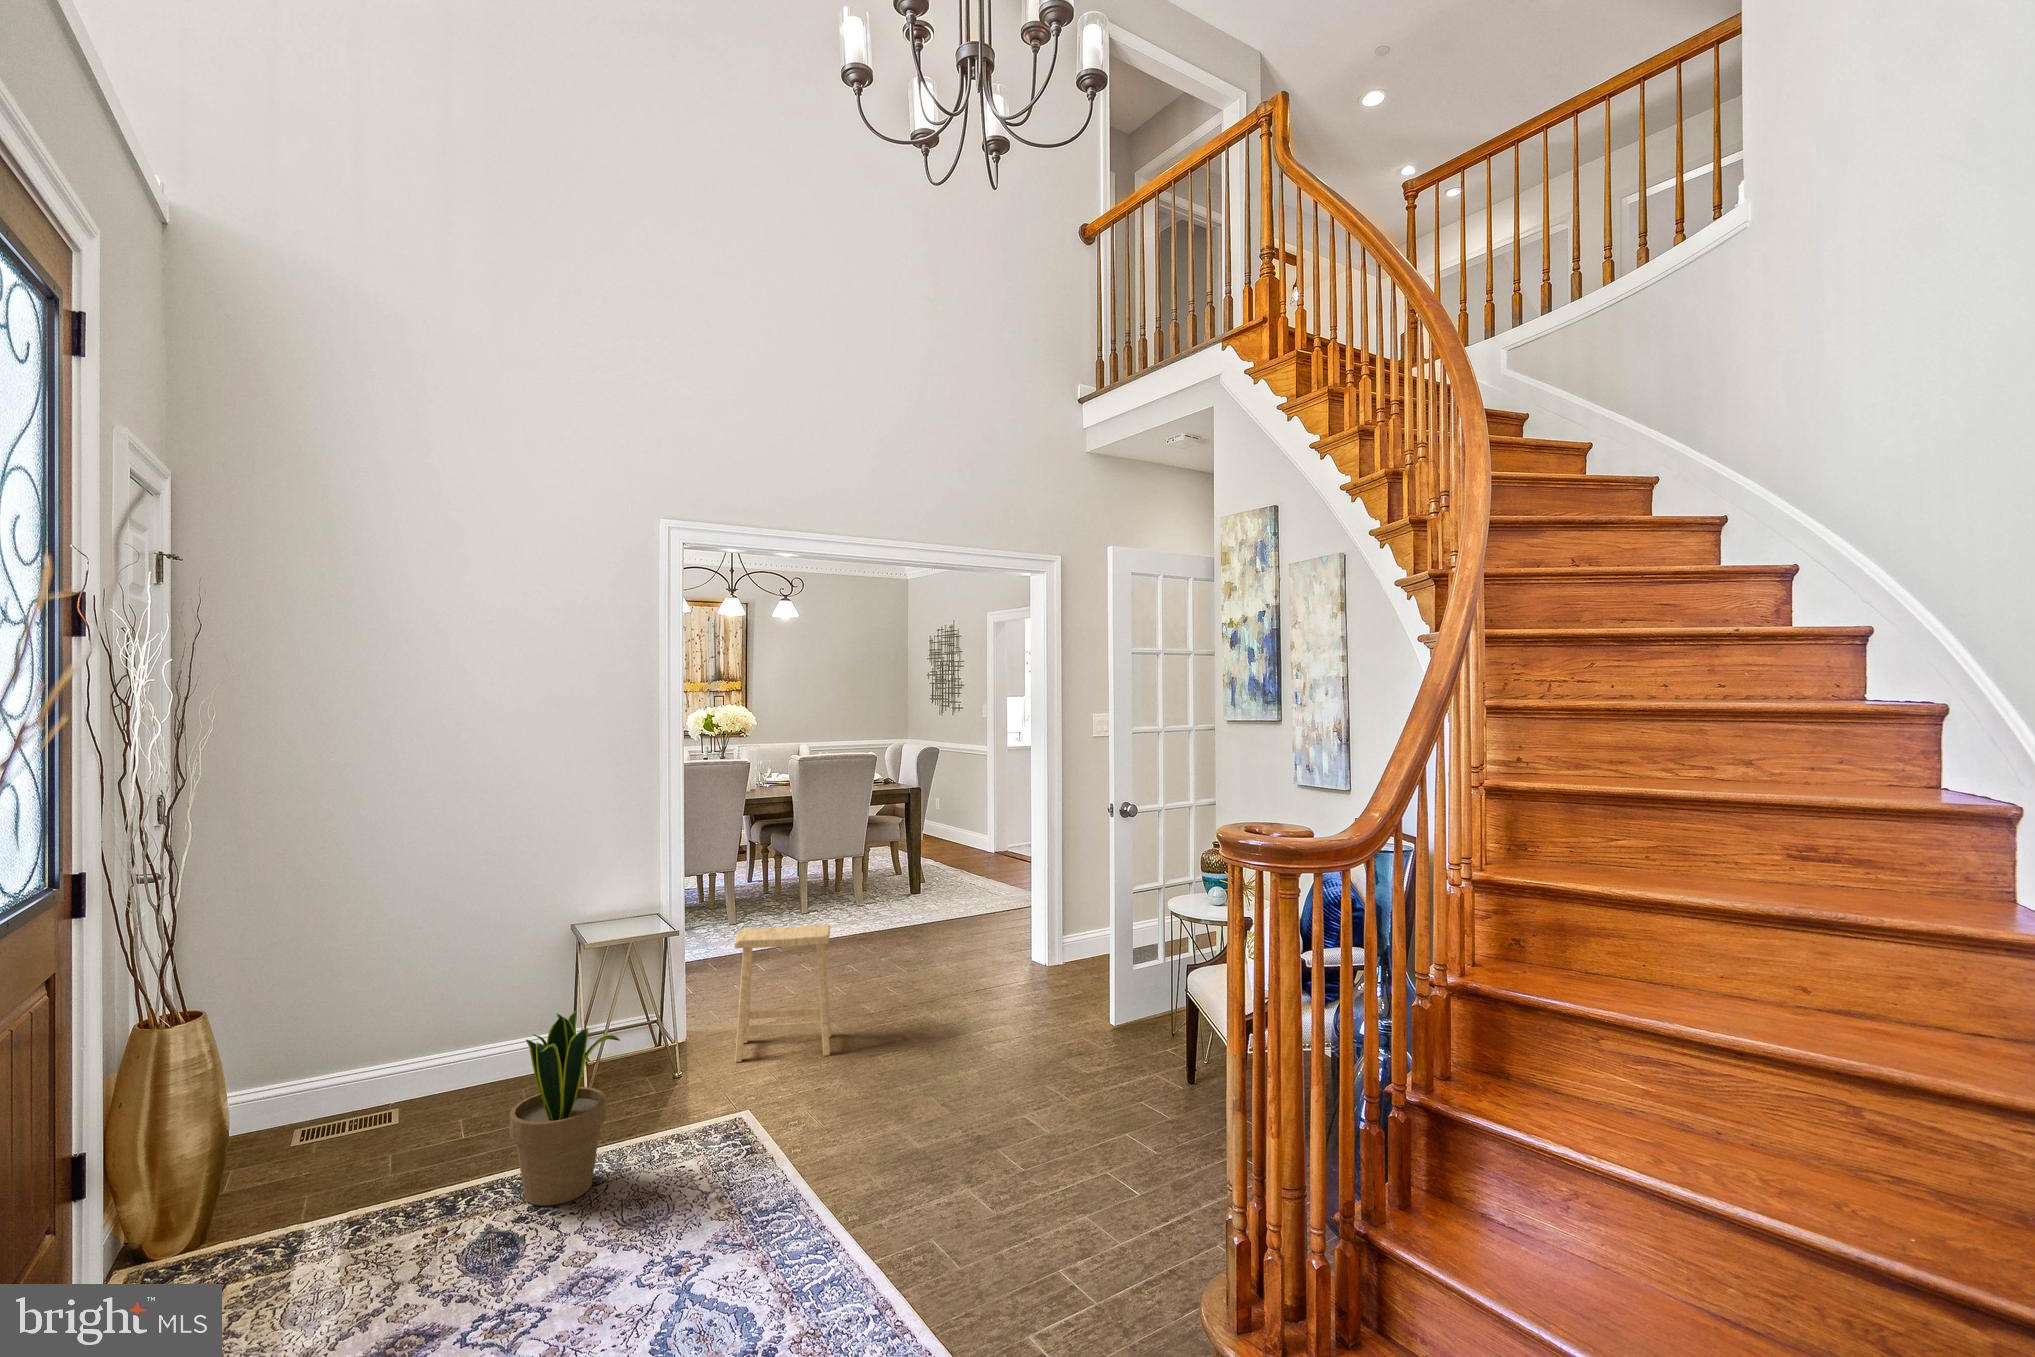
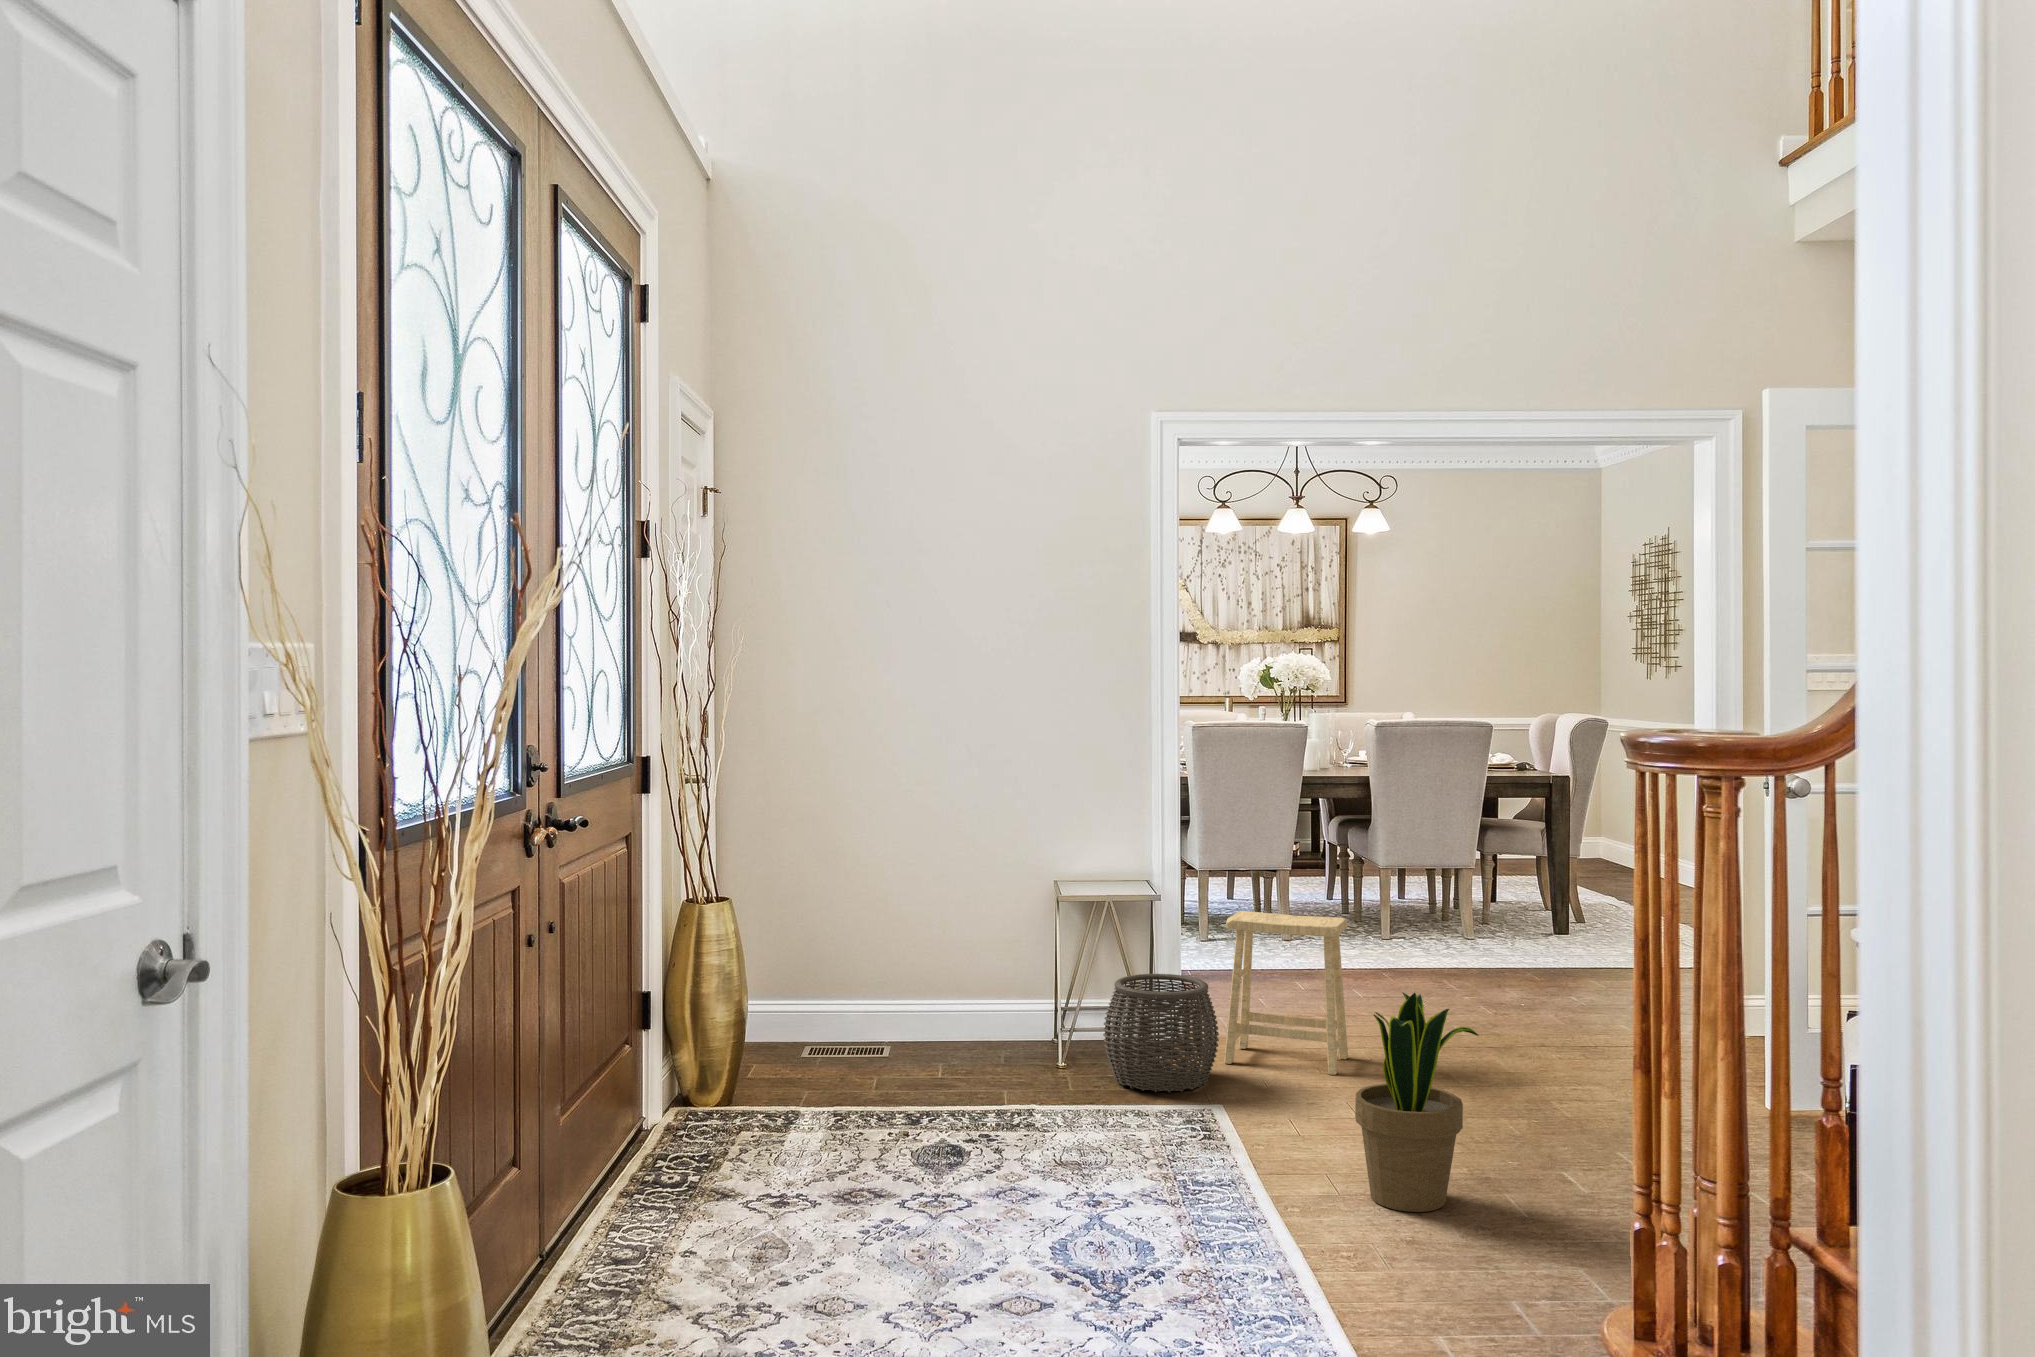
woven basket: none [632,997,739,1111] -> present [1103,974,1219,1092]
potted plant: present [510,1010,620,1206] -> present [1355,992,1478,1212]

